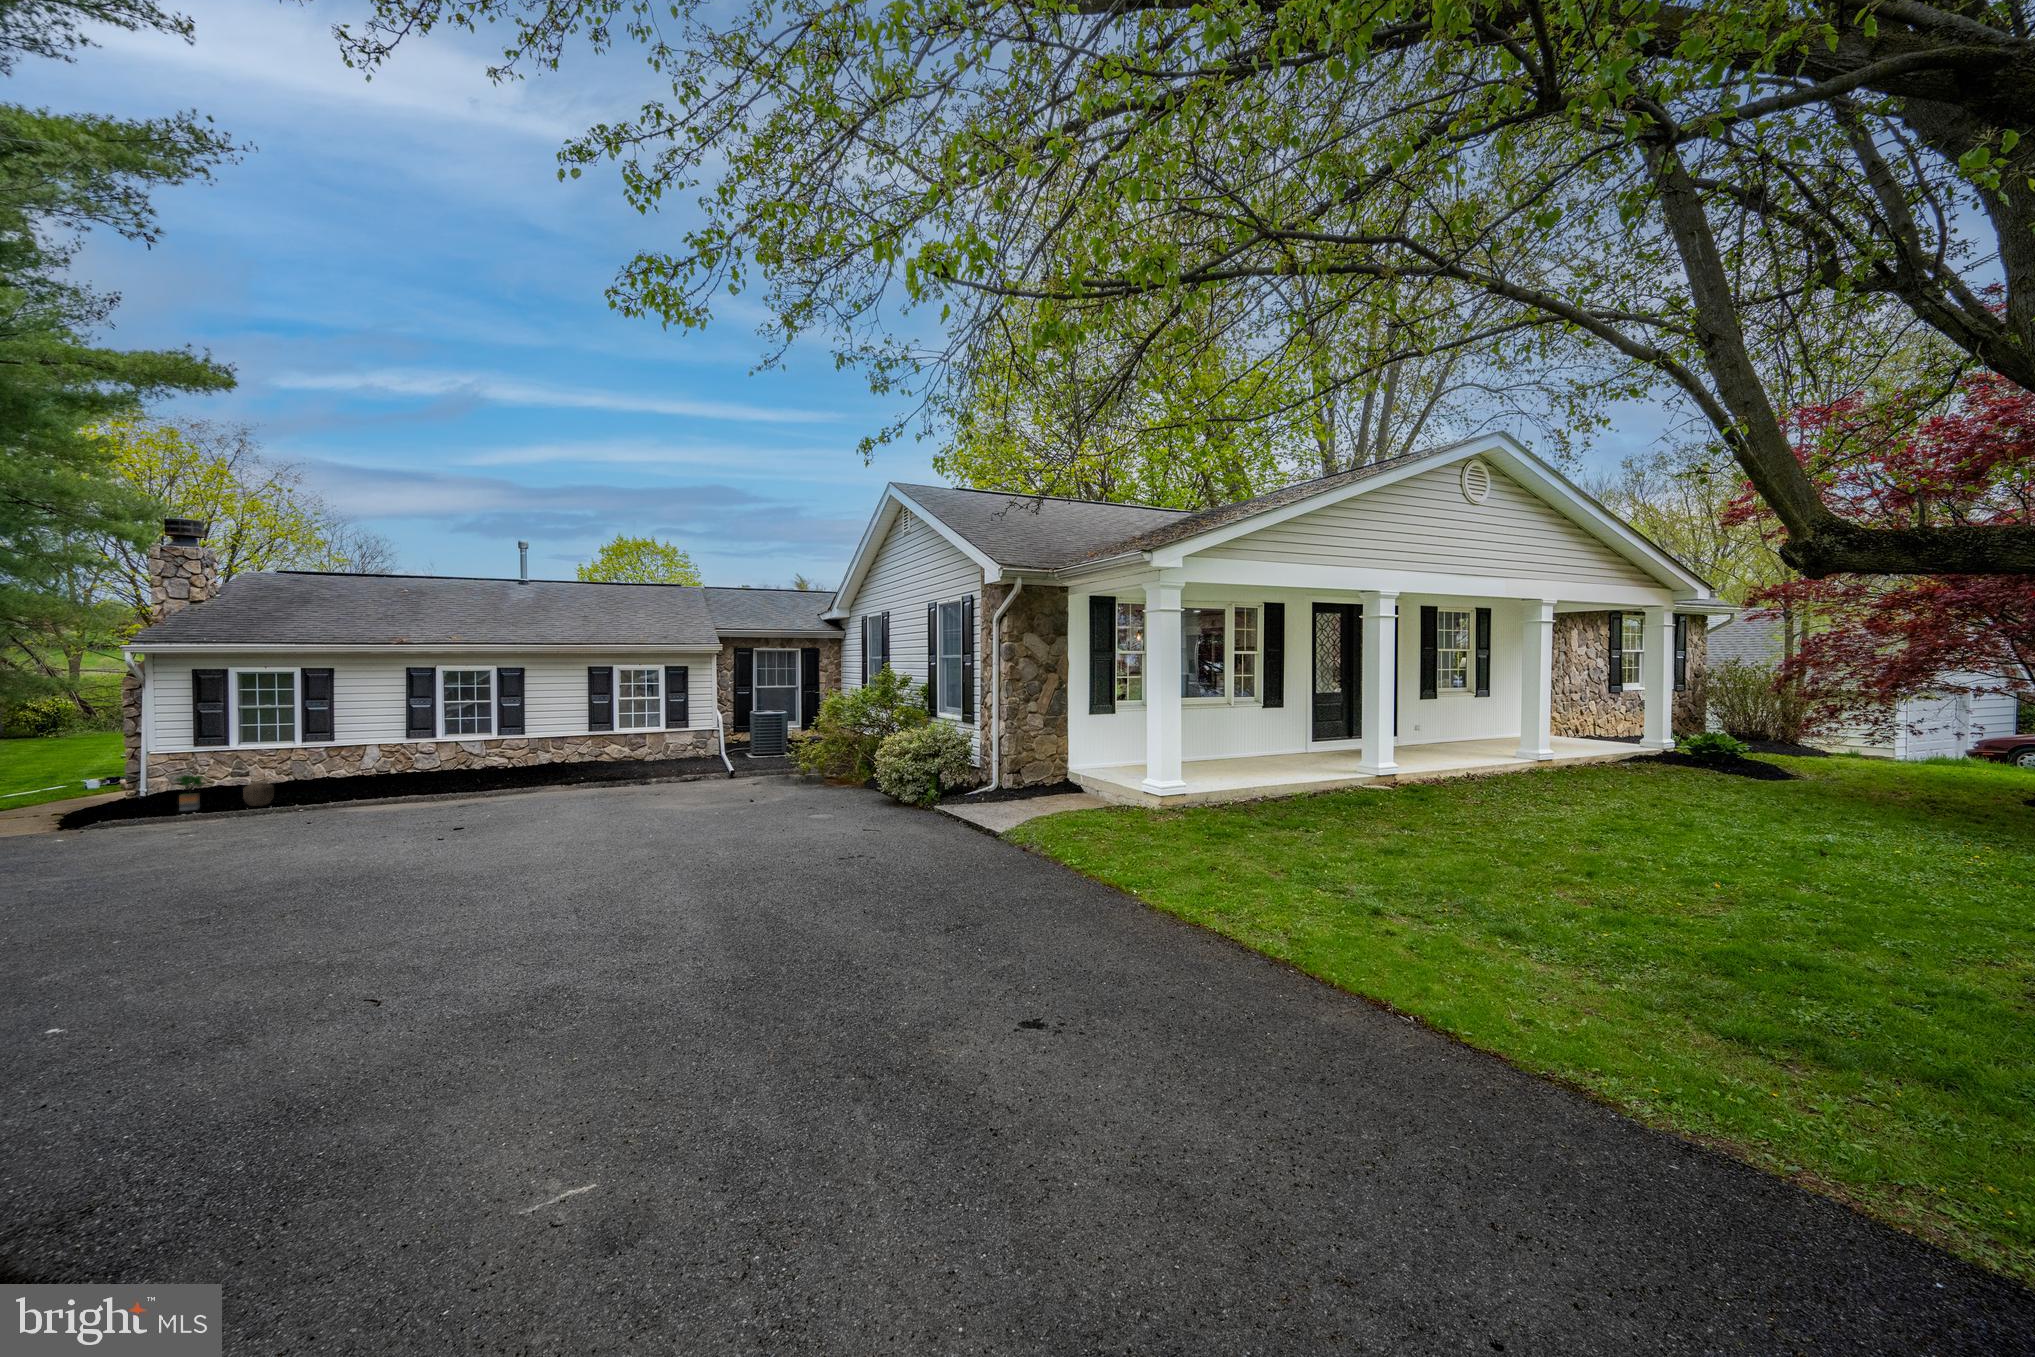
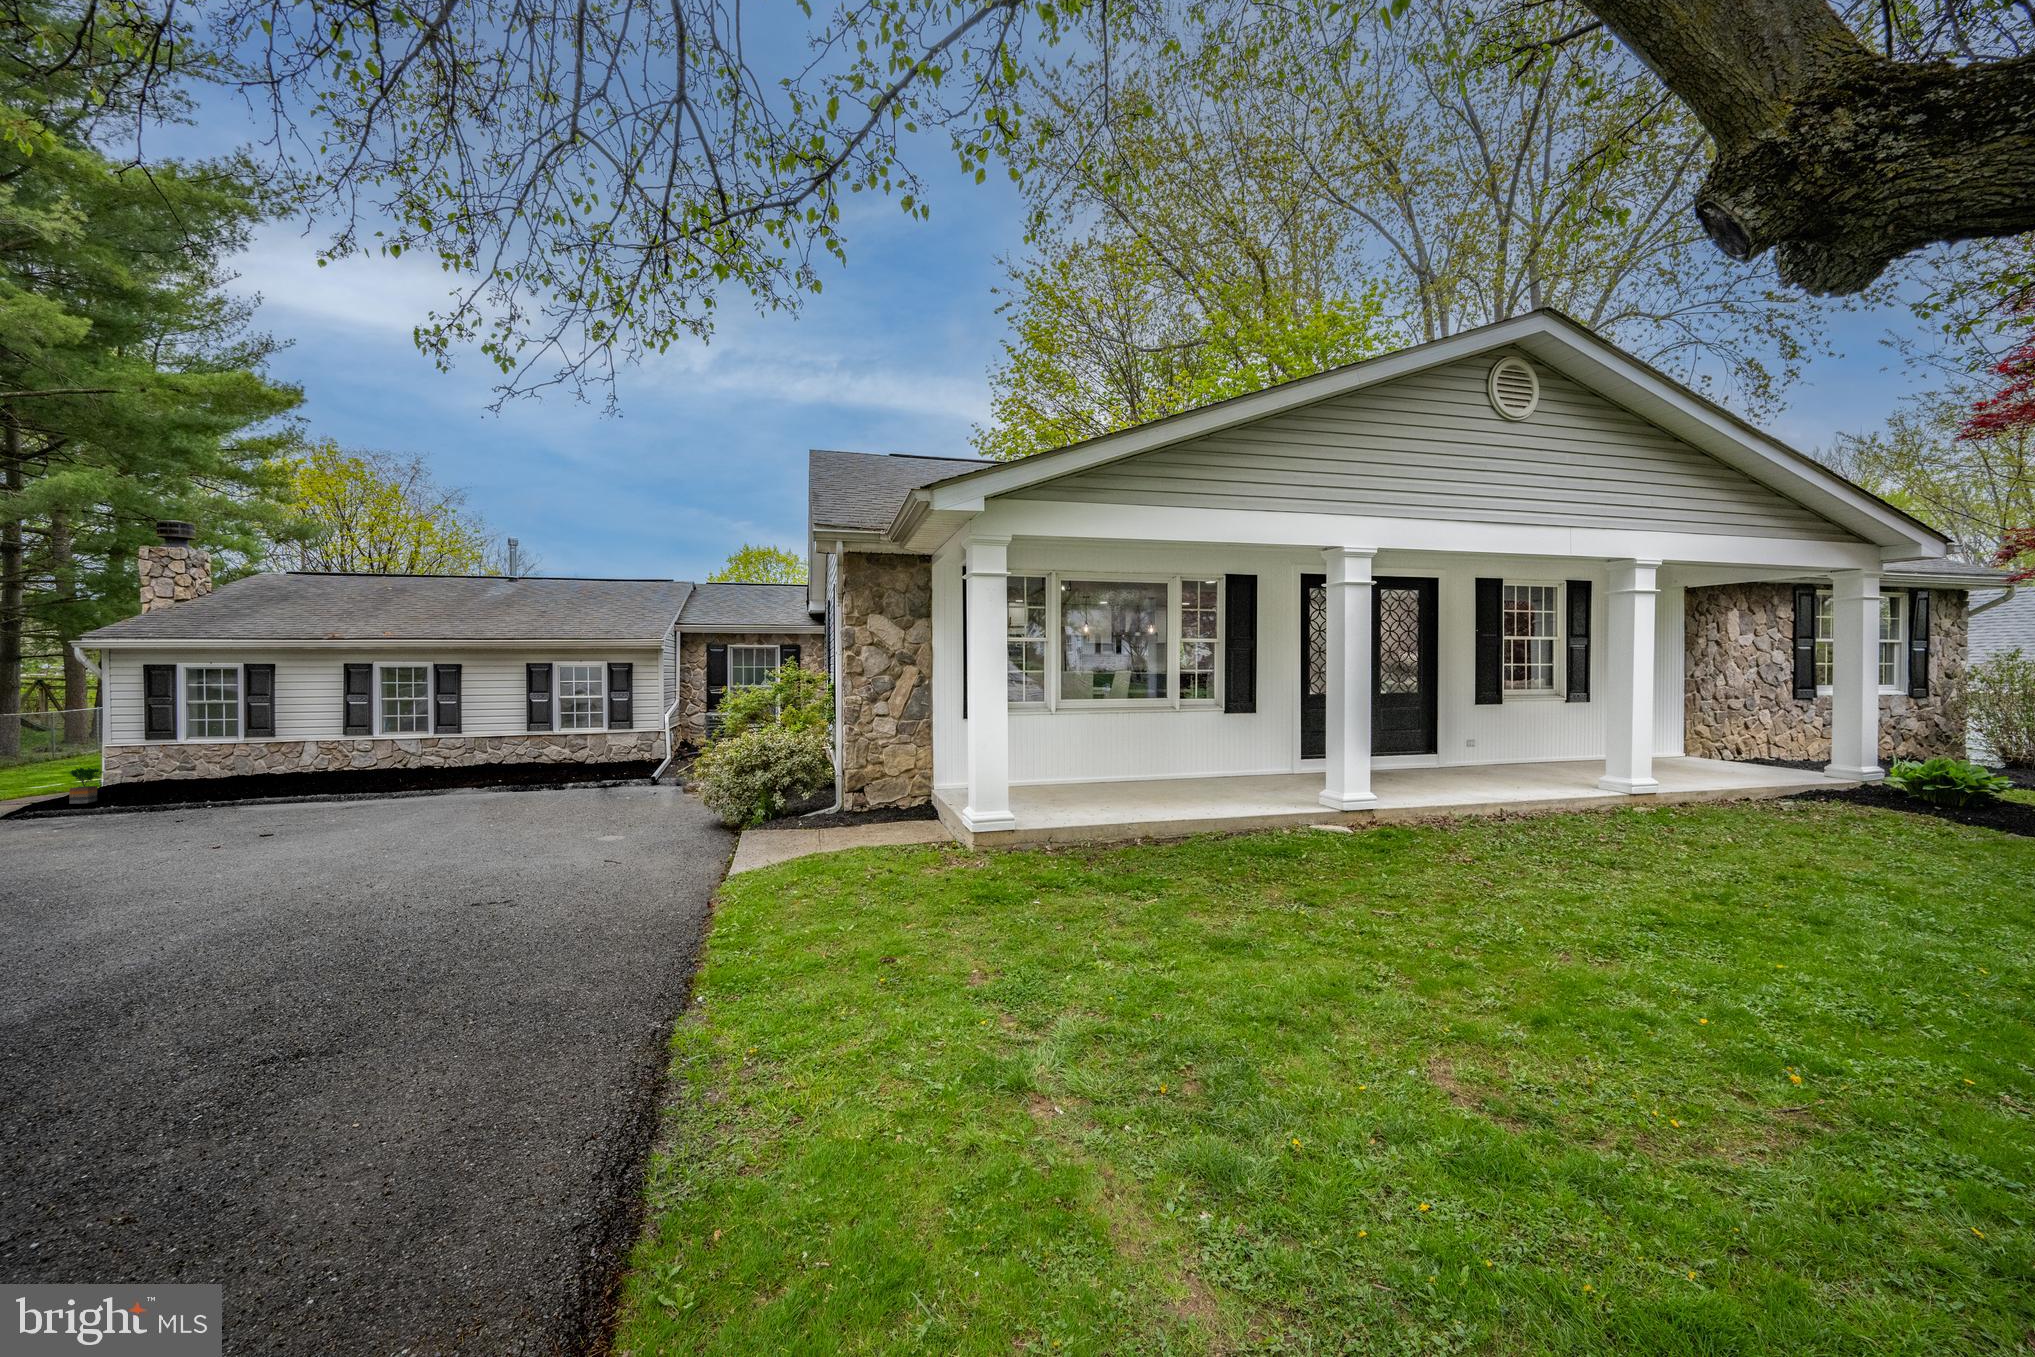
woven basket: present [243,781,274,806] -> none [133,775,169,801]

